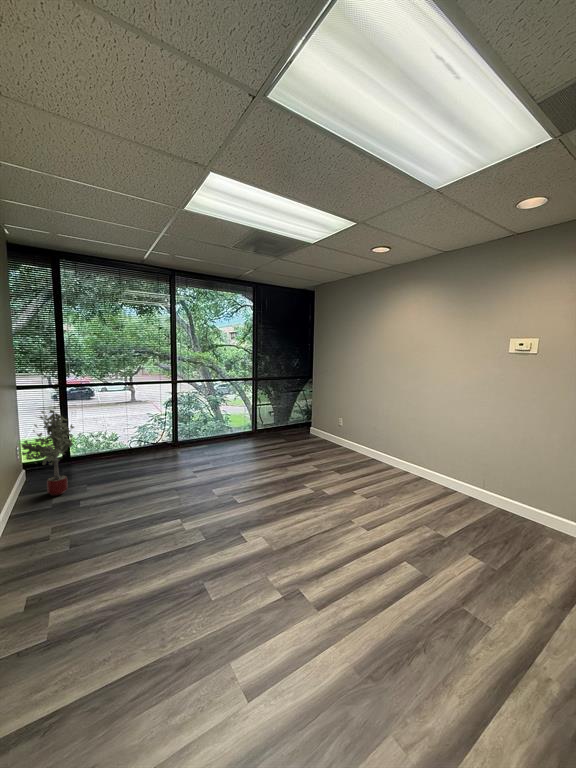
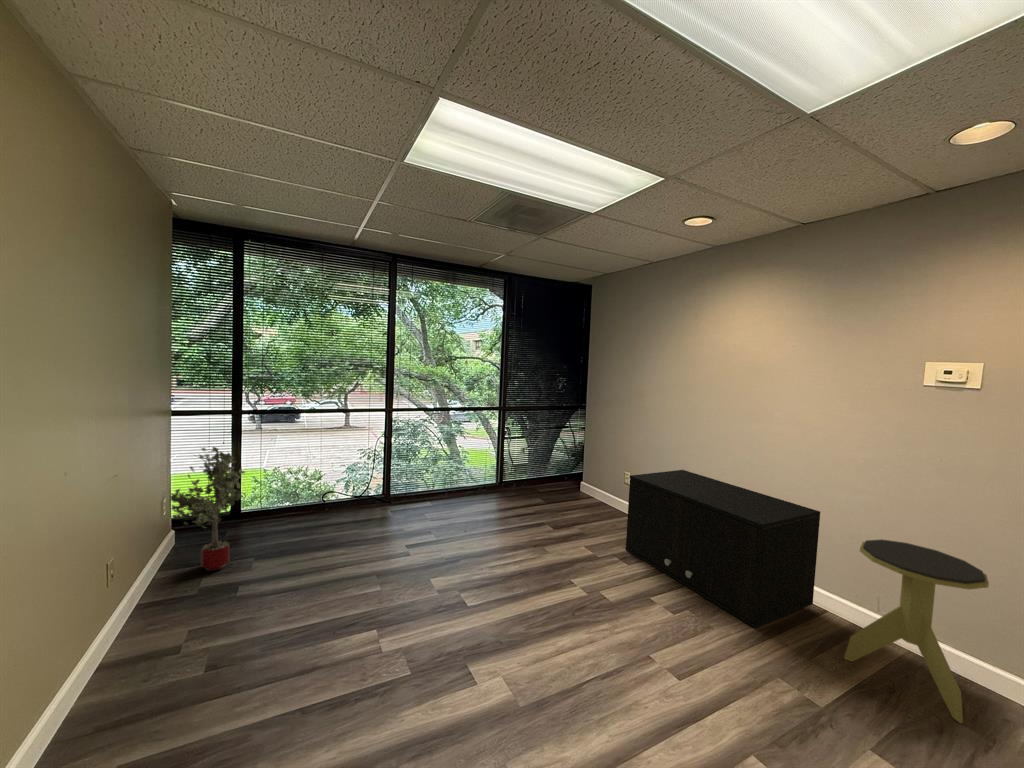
storage cabinet: none [338,414,453,502] -> present [625,470,820,628]
side table: none [463,444,535,538] -> present [844,539,989,723]

